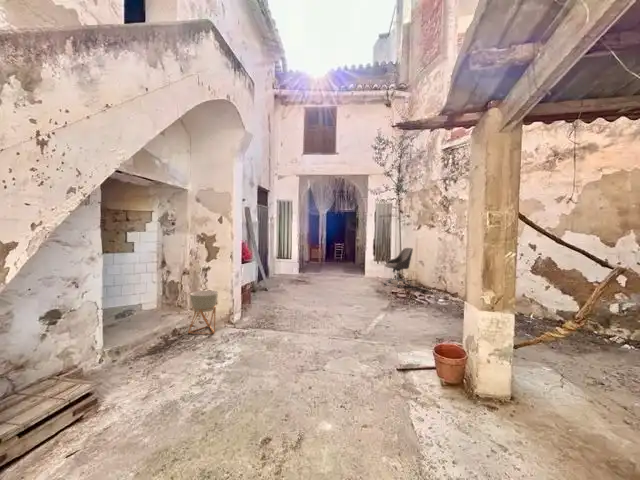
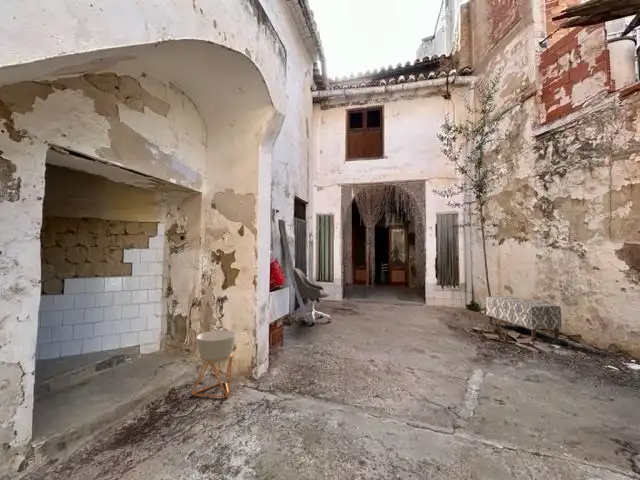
chair: present [384,248,413,287] -> present [293,268,331,325]
bench: none [405,269,451,299] -> present [486,296,562,339]

